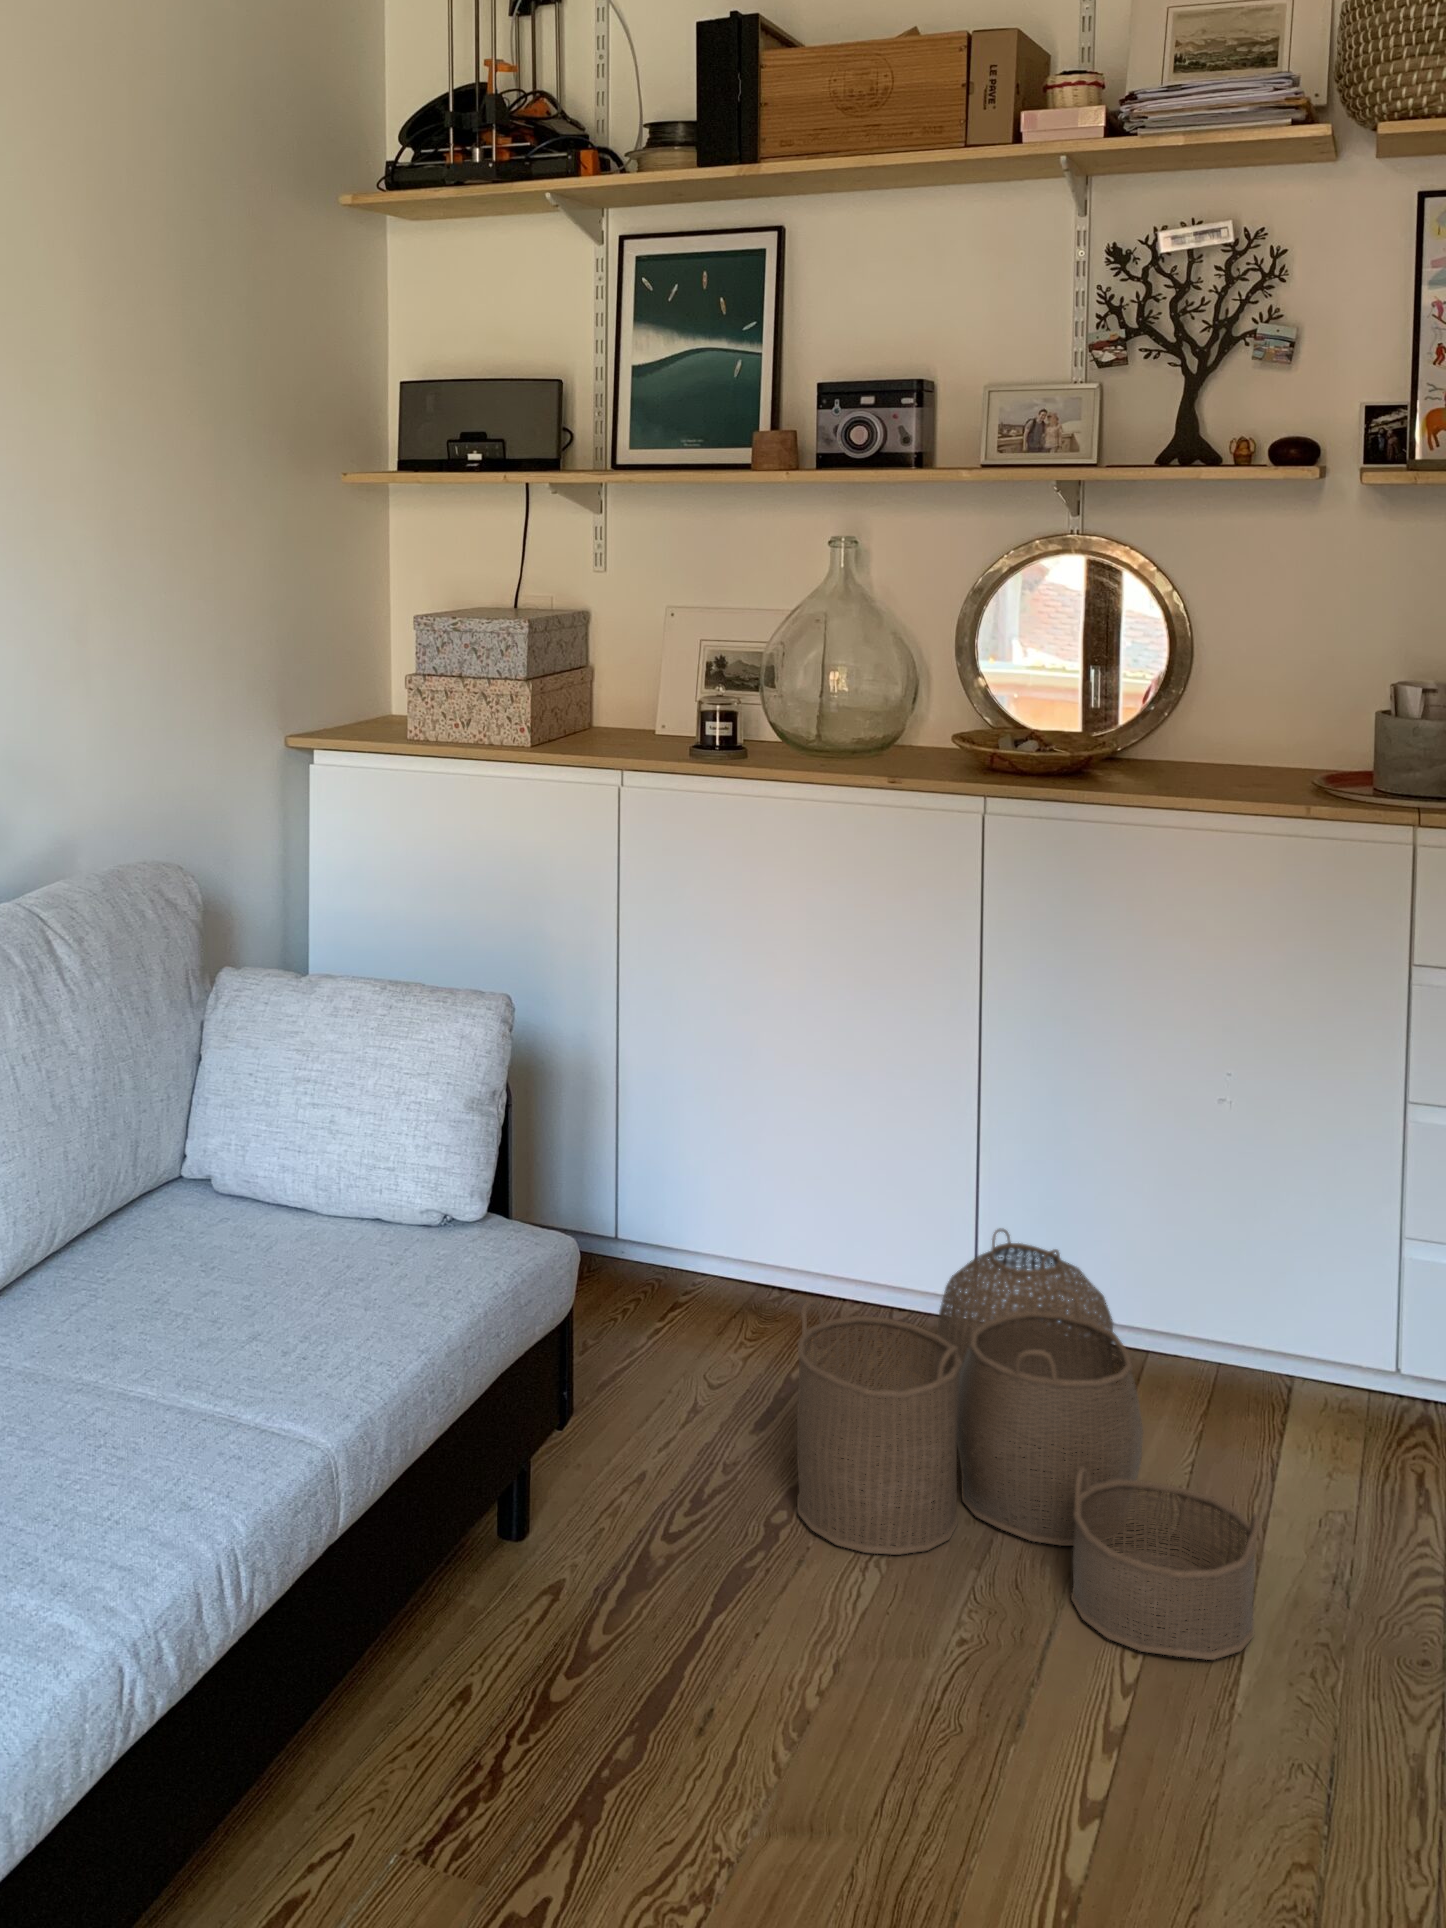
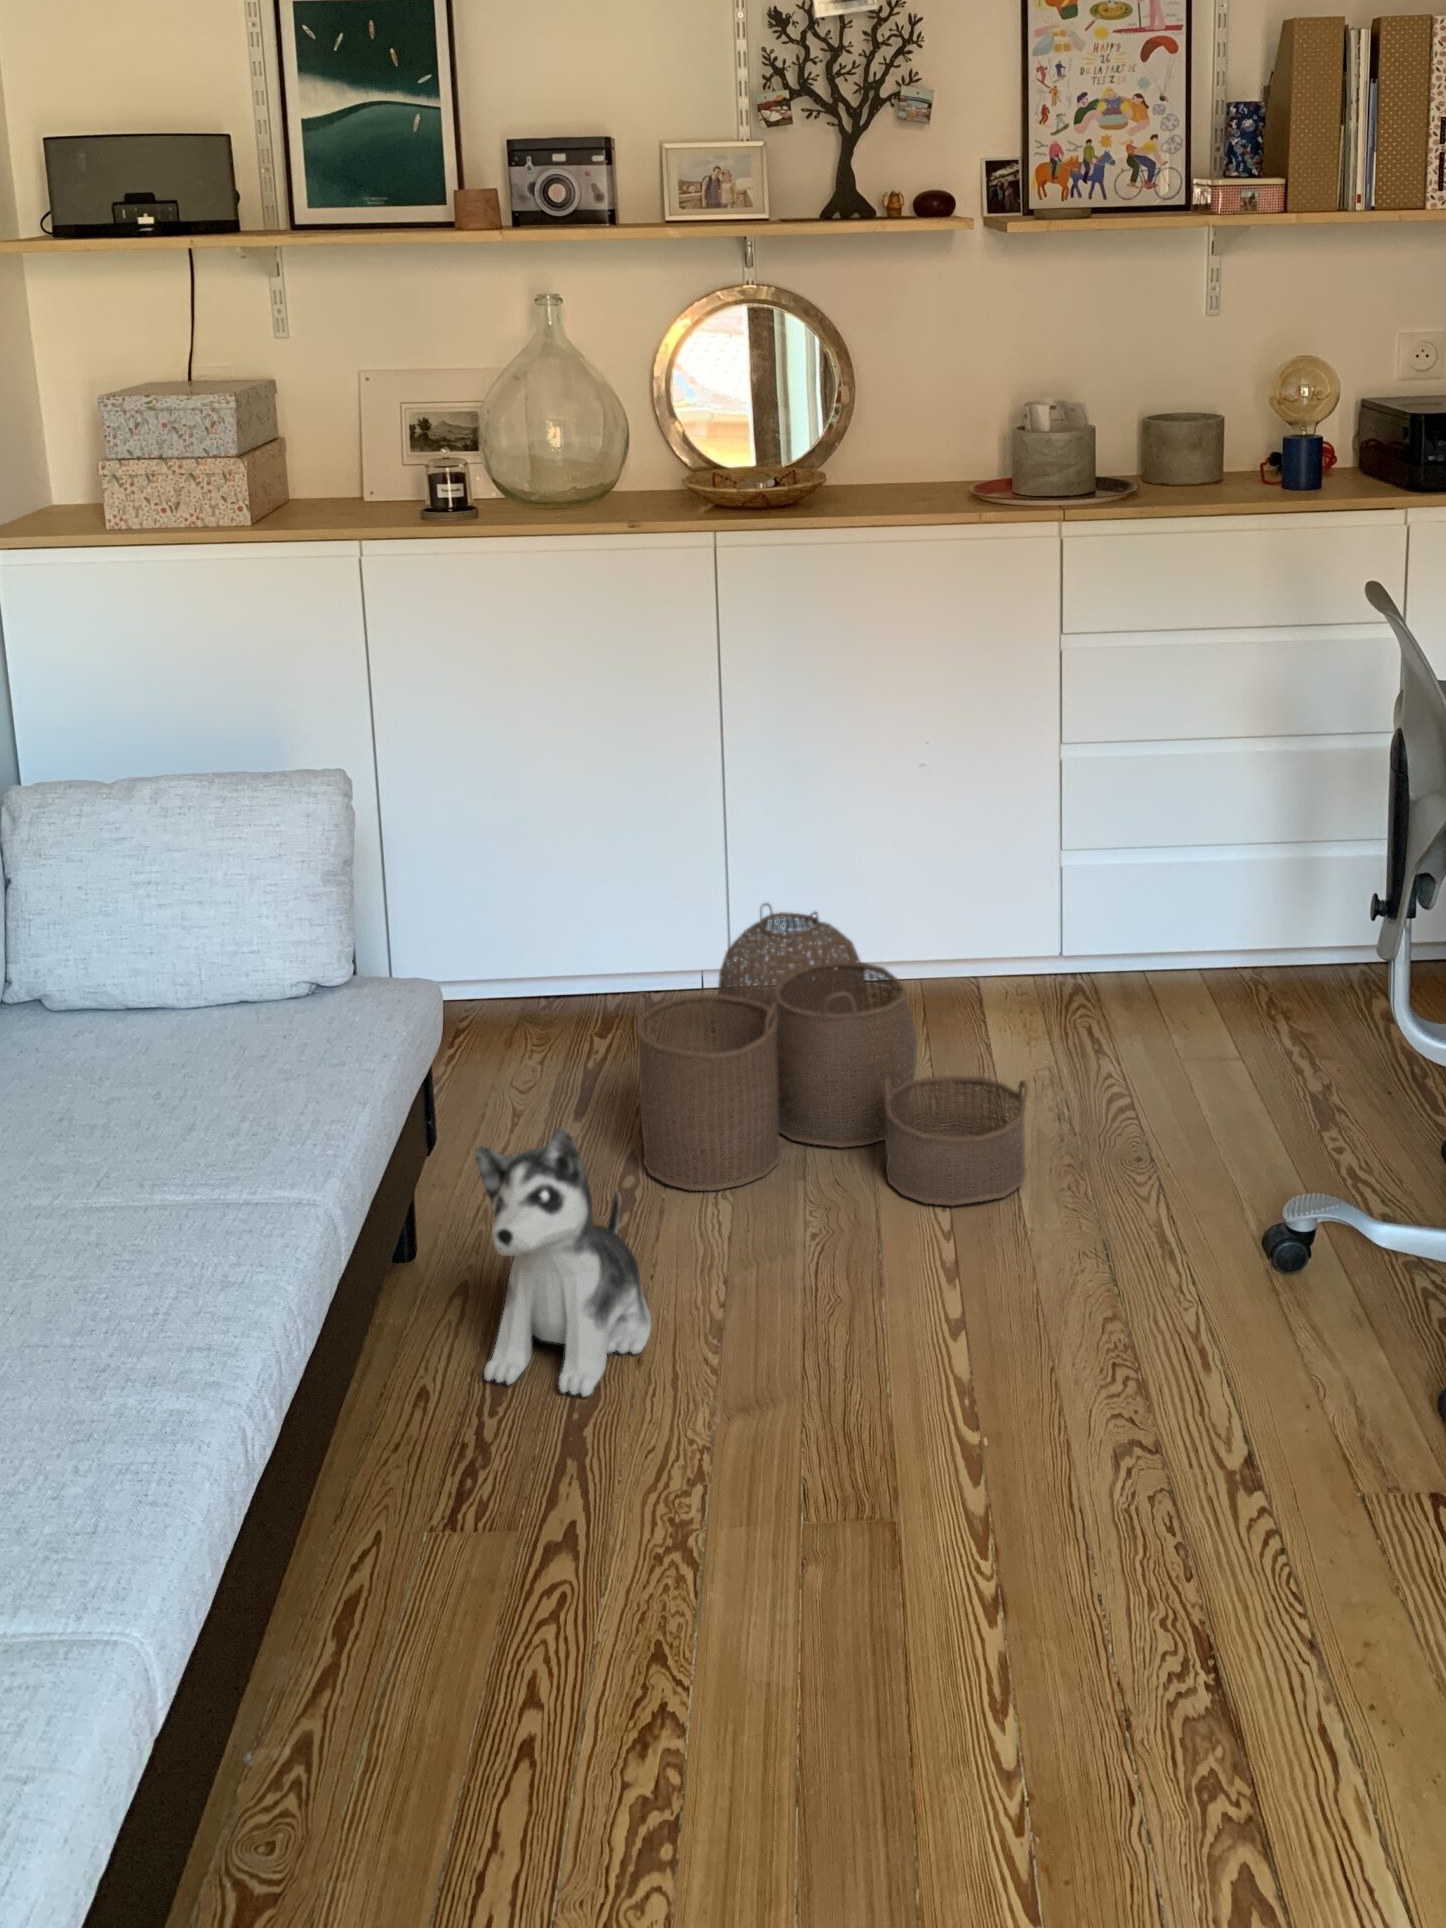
plush toy: none [529,1430,729,1753] -> present [476,1127,651,1397]

